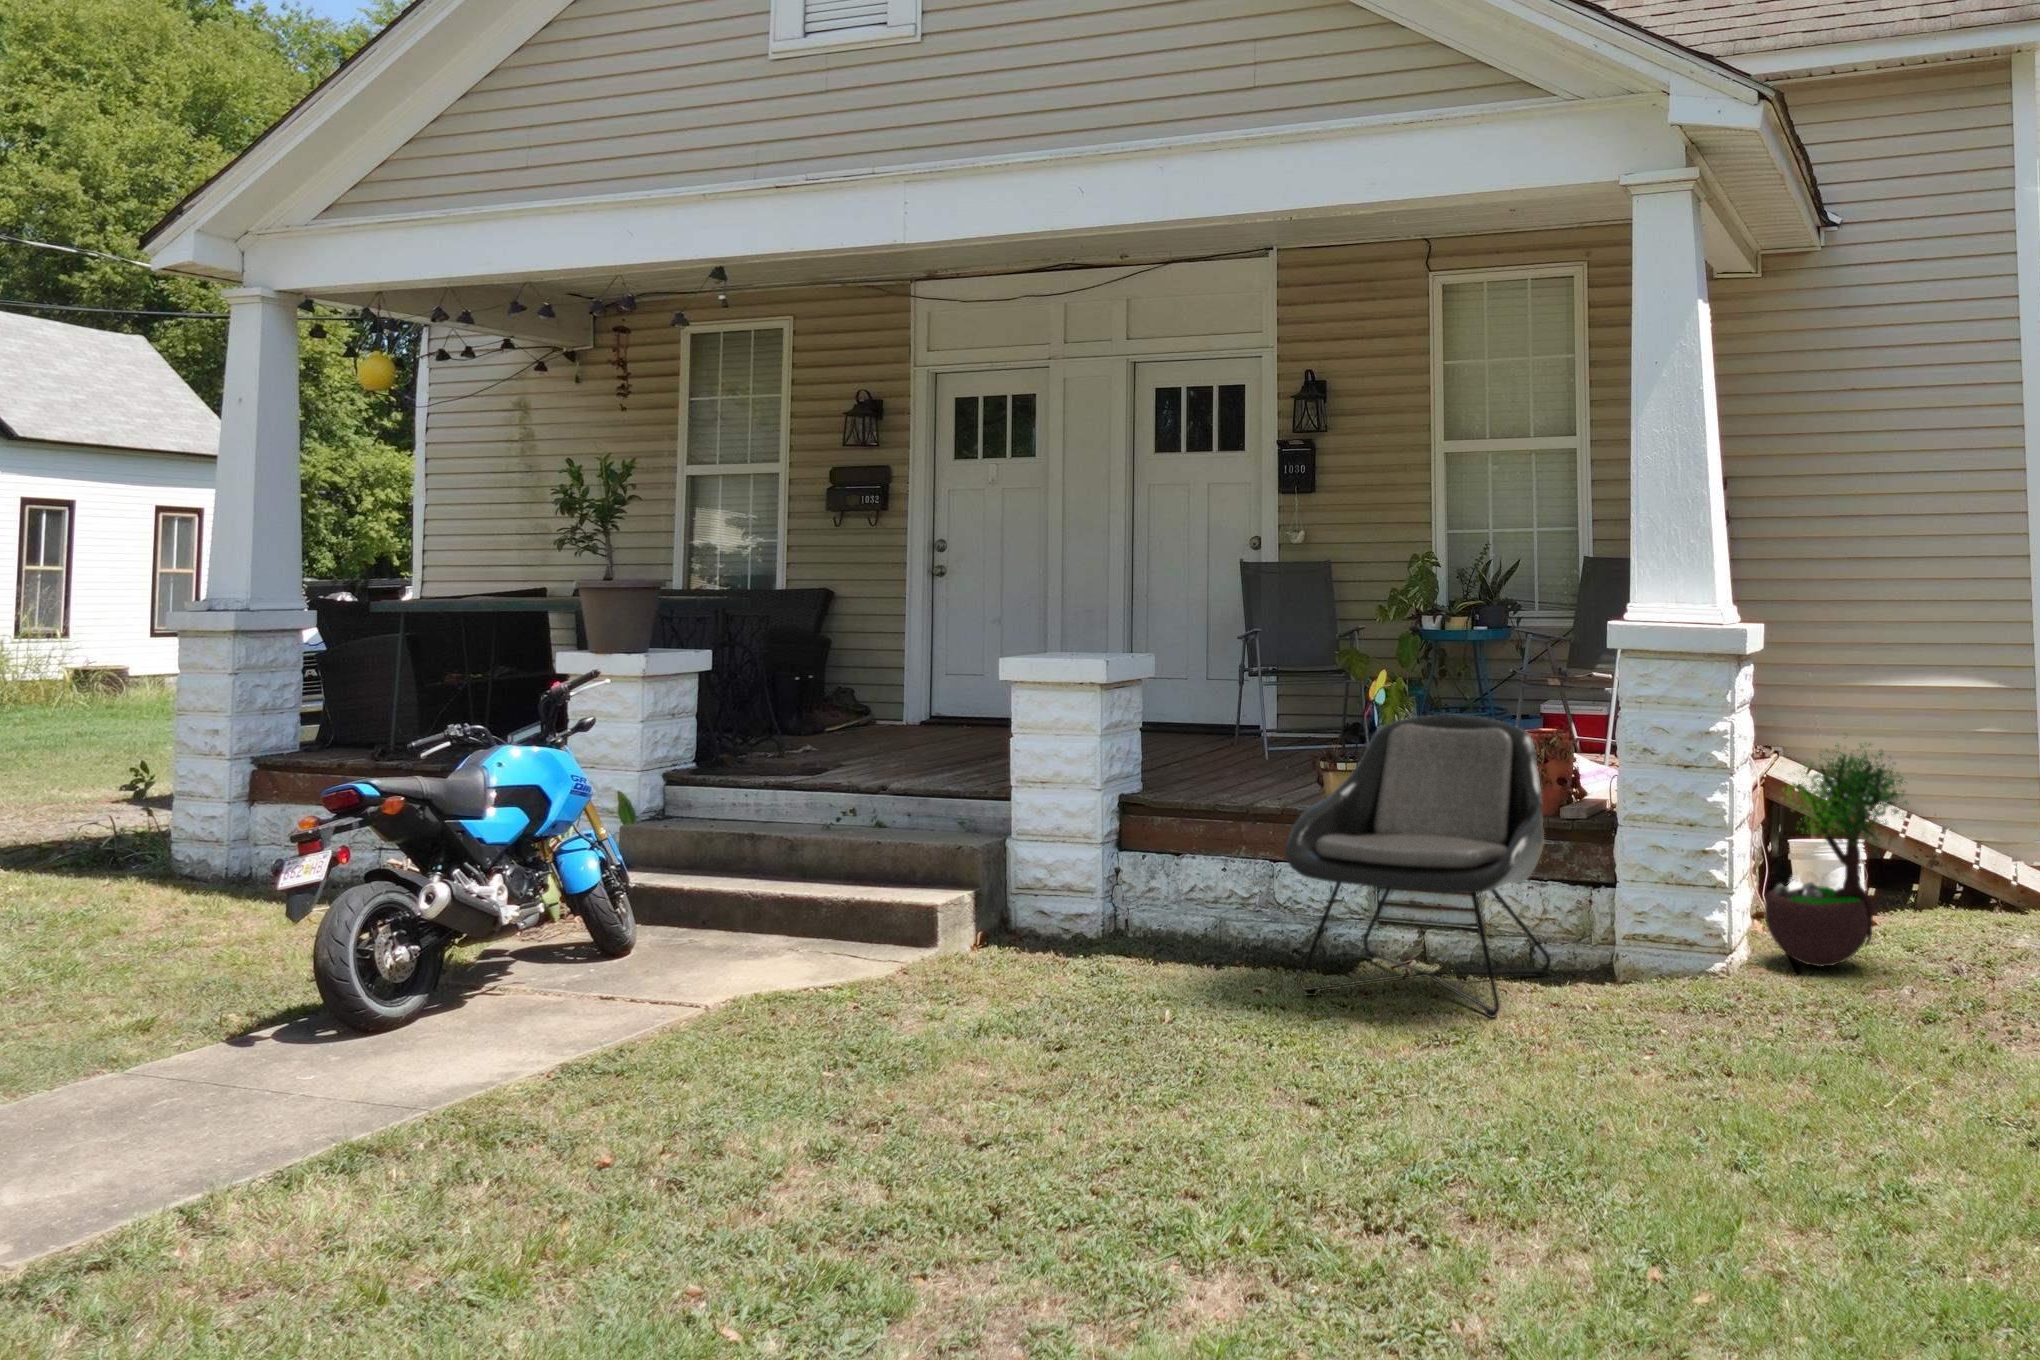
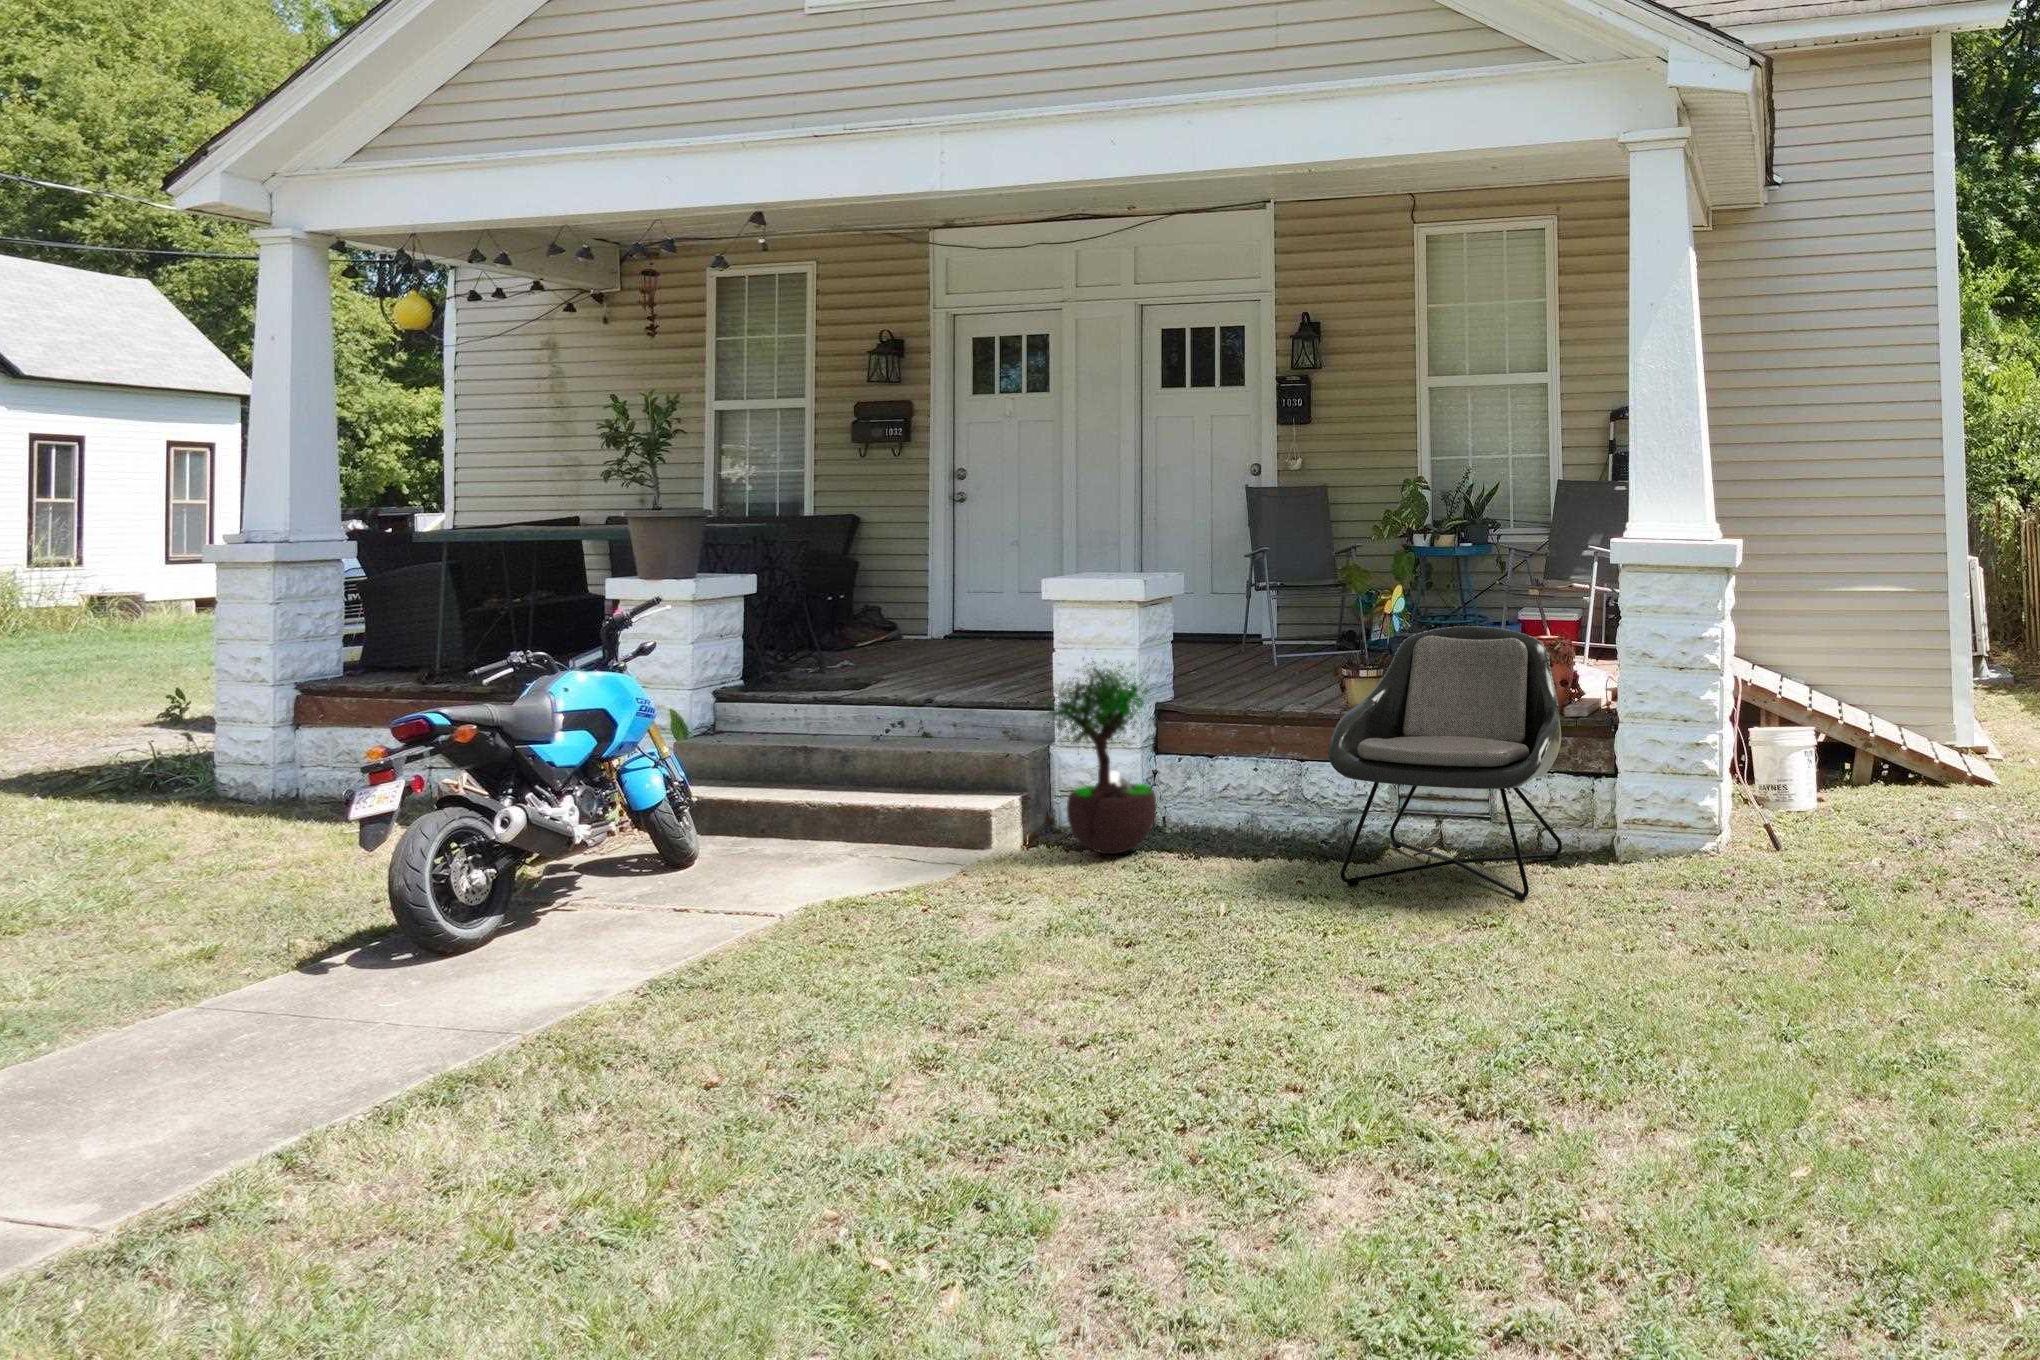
potted tree: present [1765,745,1907,967] -> present [1040,658,1157,854]

